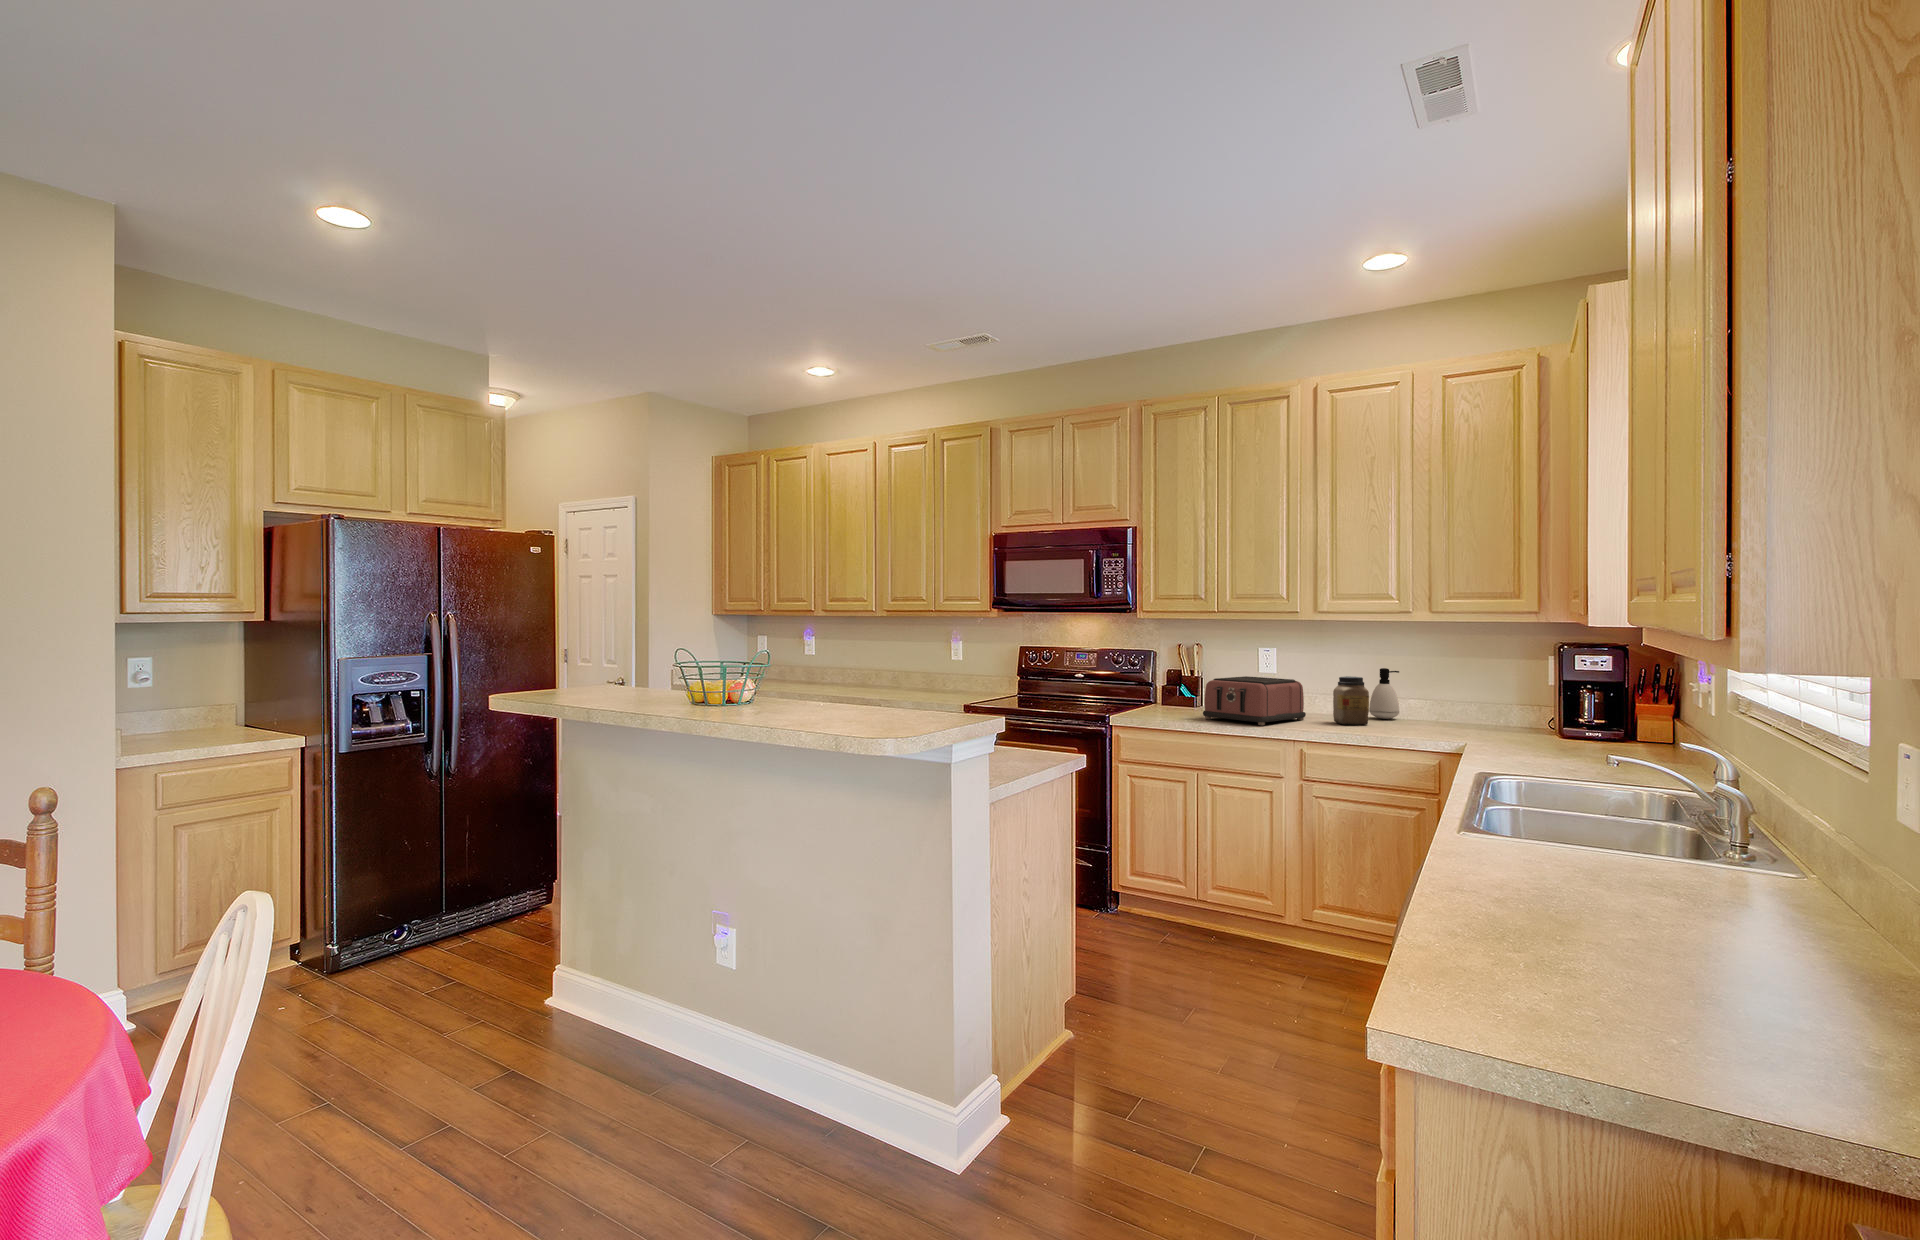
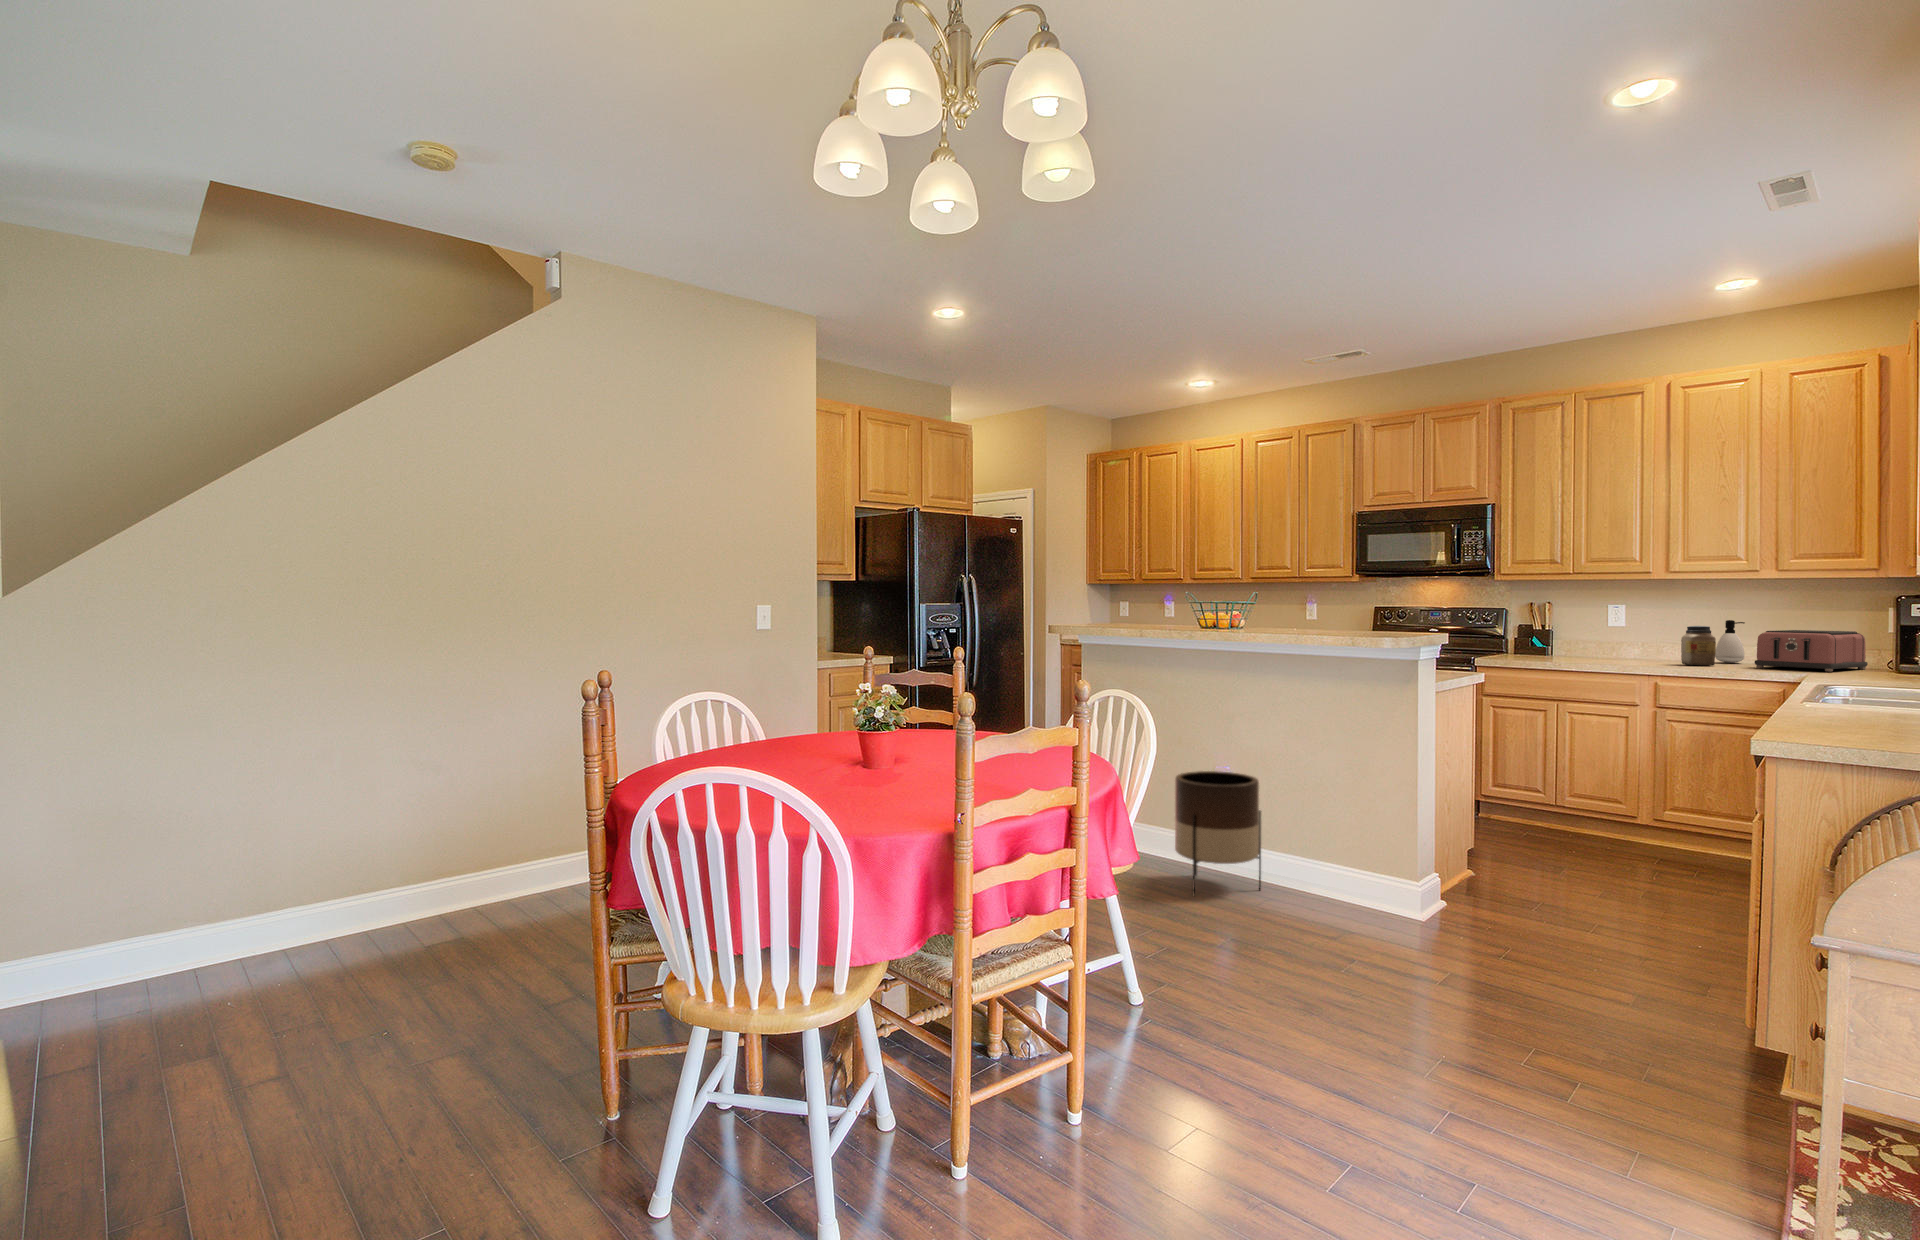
toaster: present [1203,676,1306,725] -> present [1754,630,1868,672]
planter: none [611,916,745,1141] -> present [1175,771,1261,895]

